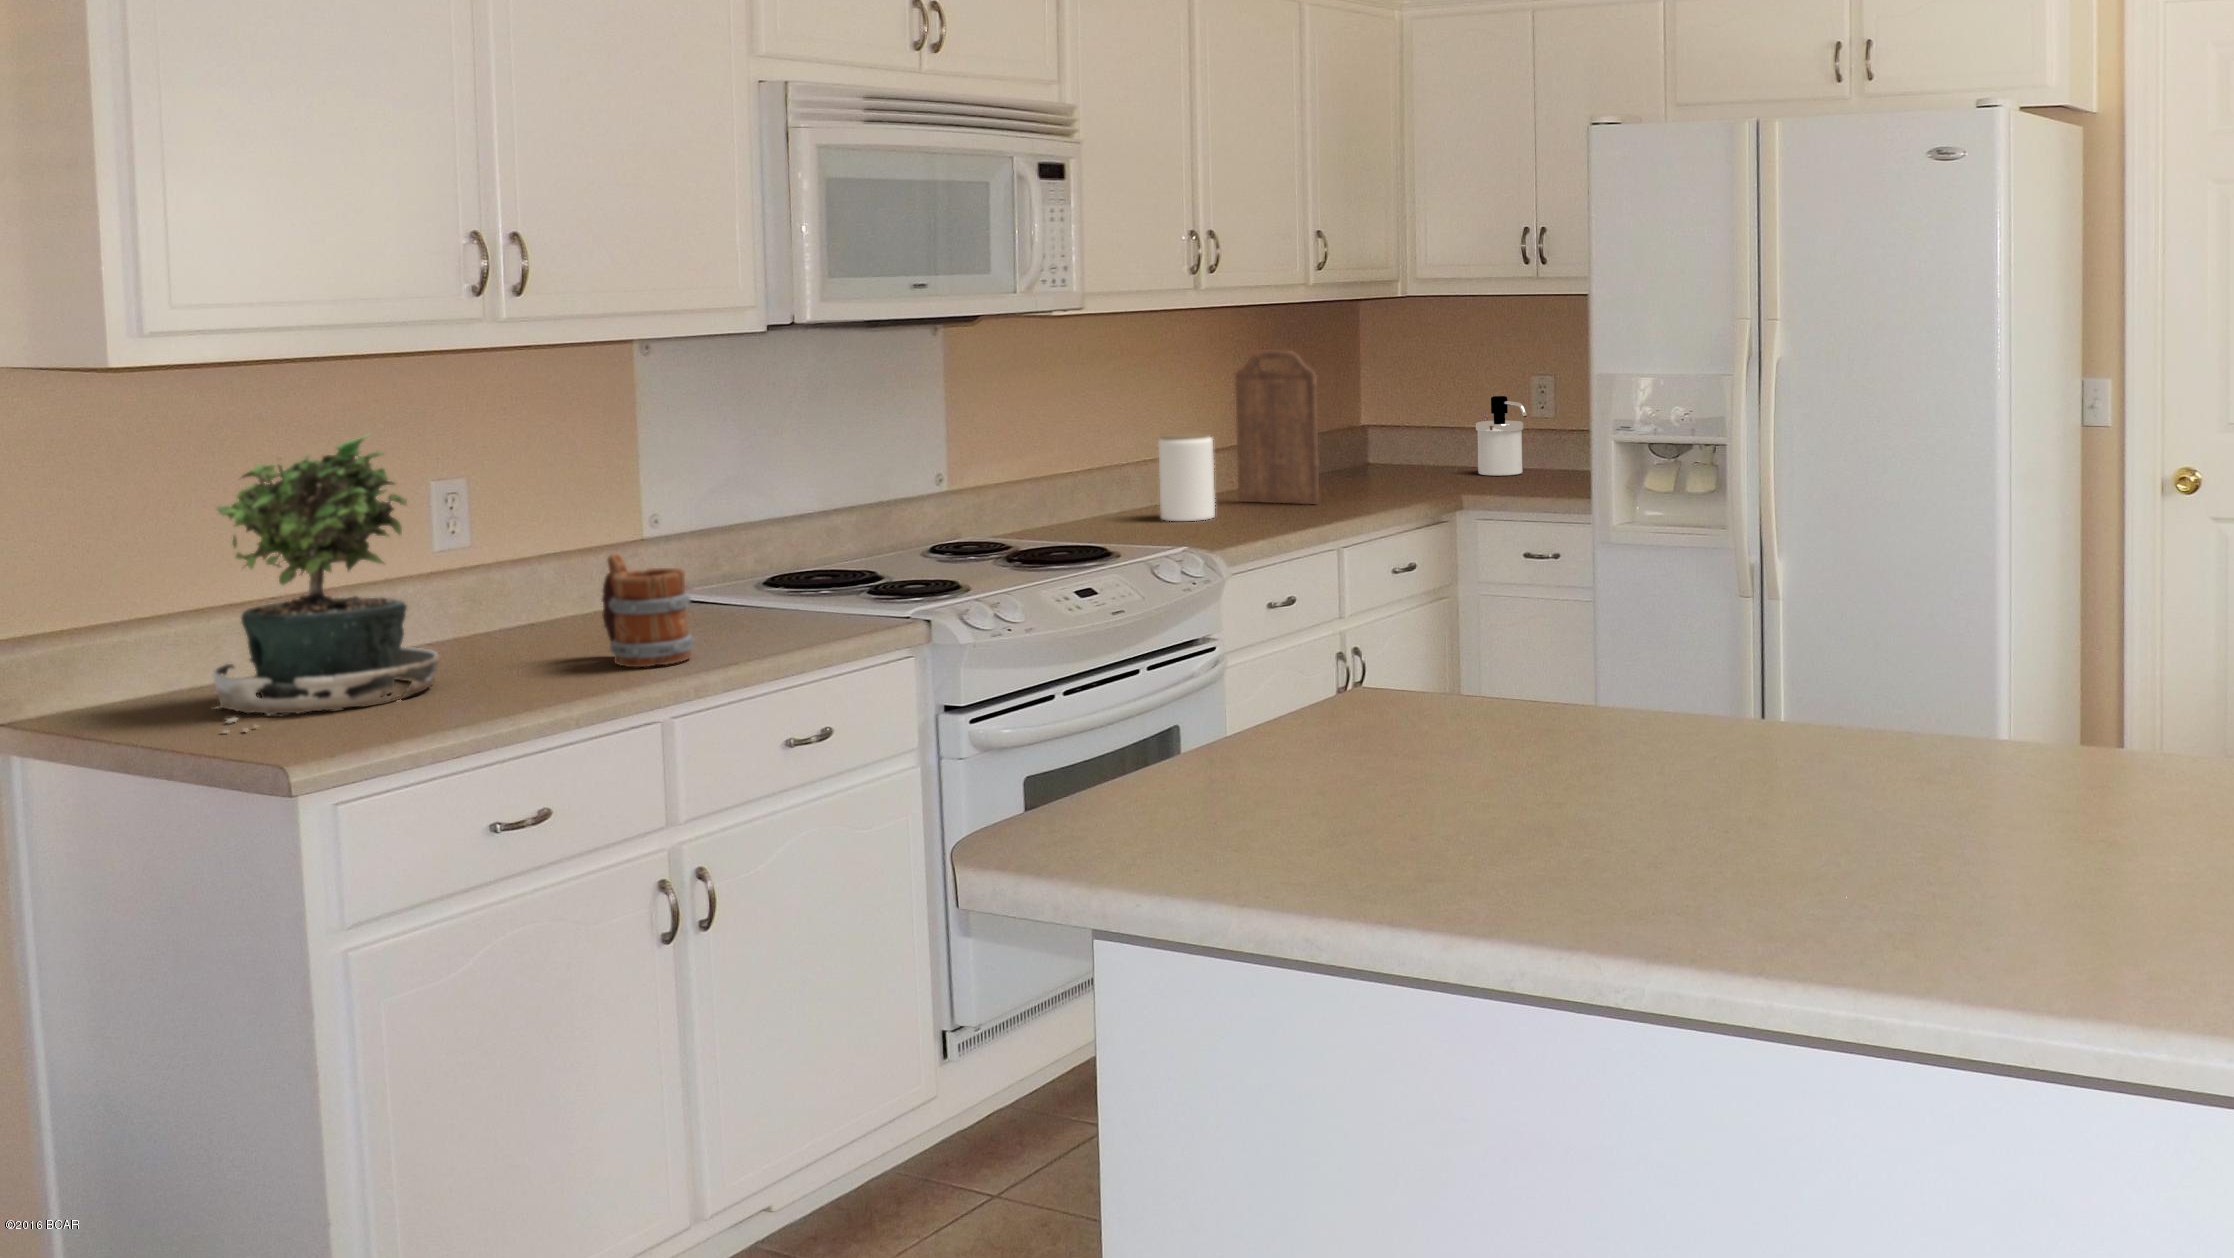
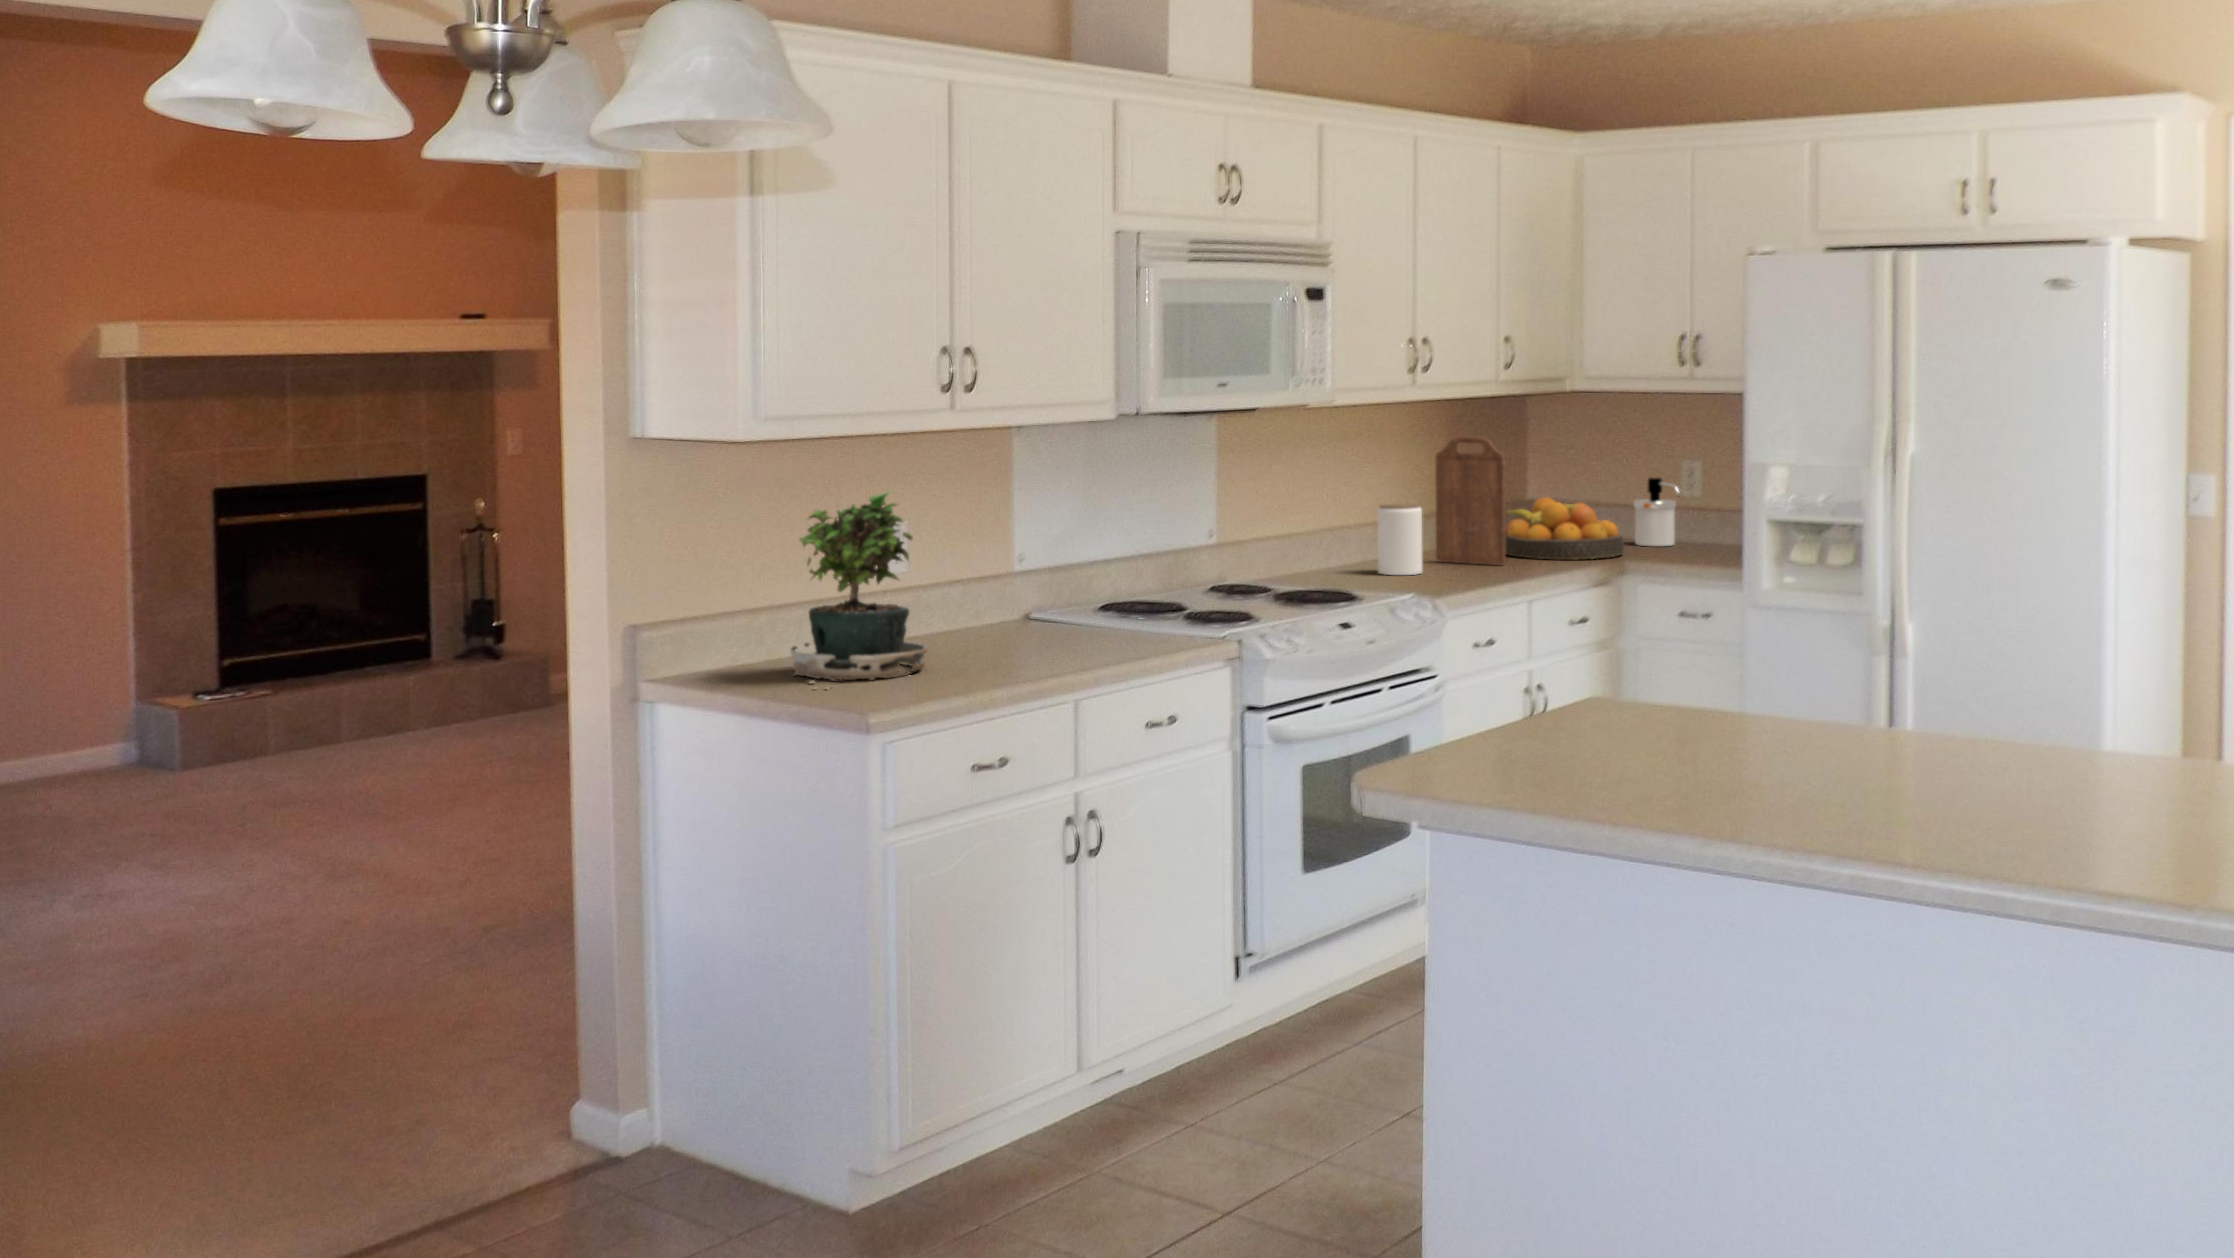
fruit bowl: none [1318,421,1462,495] -> present [1505,497,1624,560]
mug: present [602,554,694,667] -> none [1021,580,1087,662]

